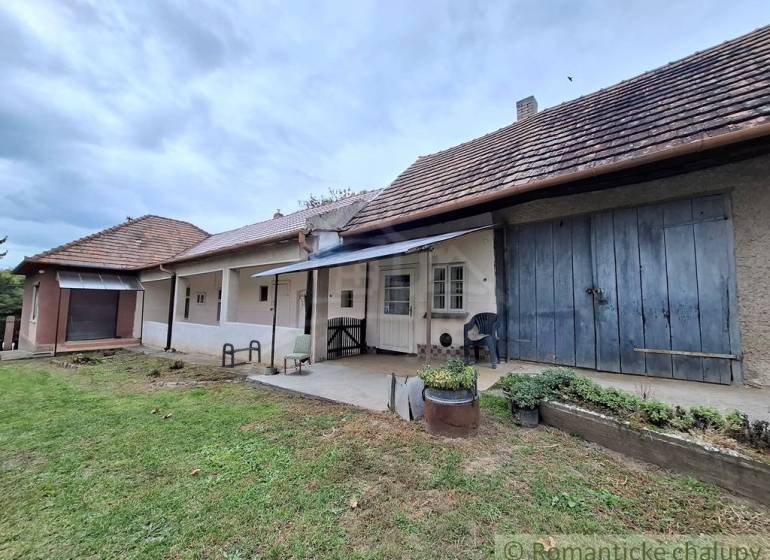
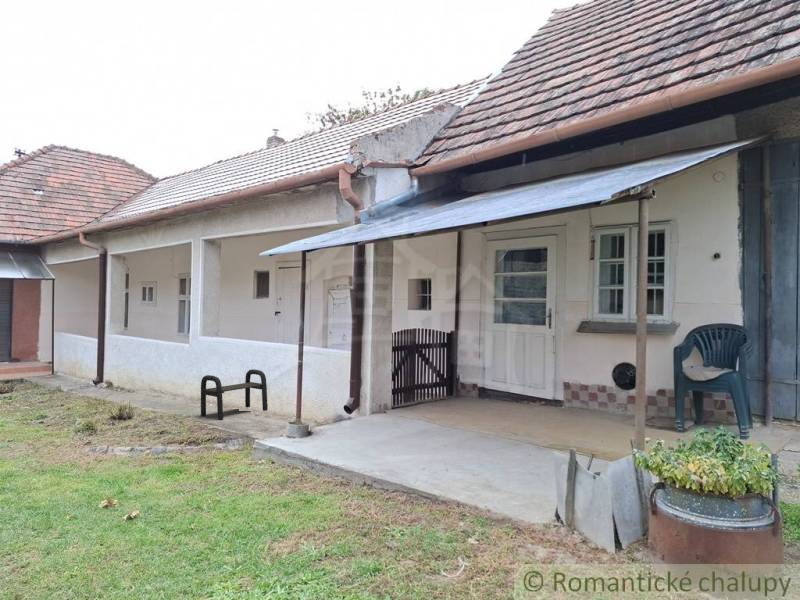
chair: present [284,335,312,374] -> none [316,362,366,437]

